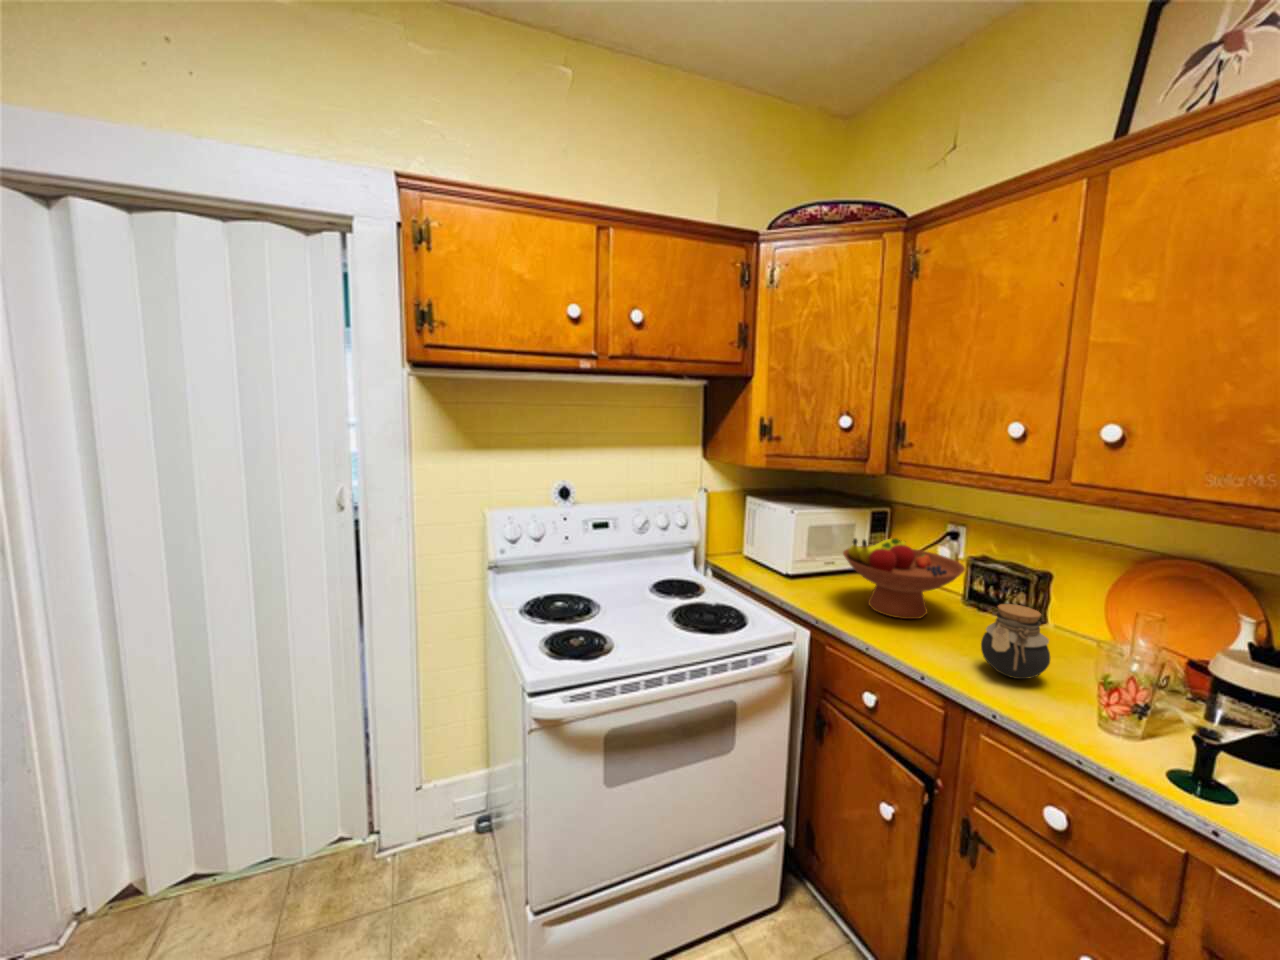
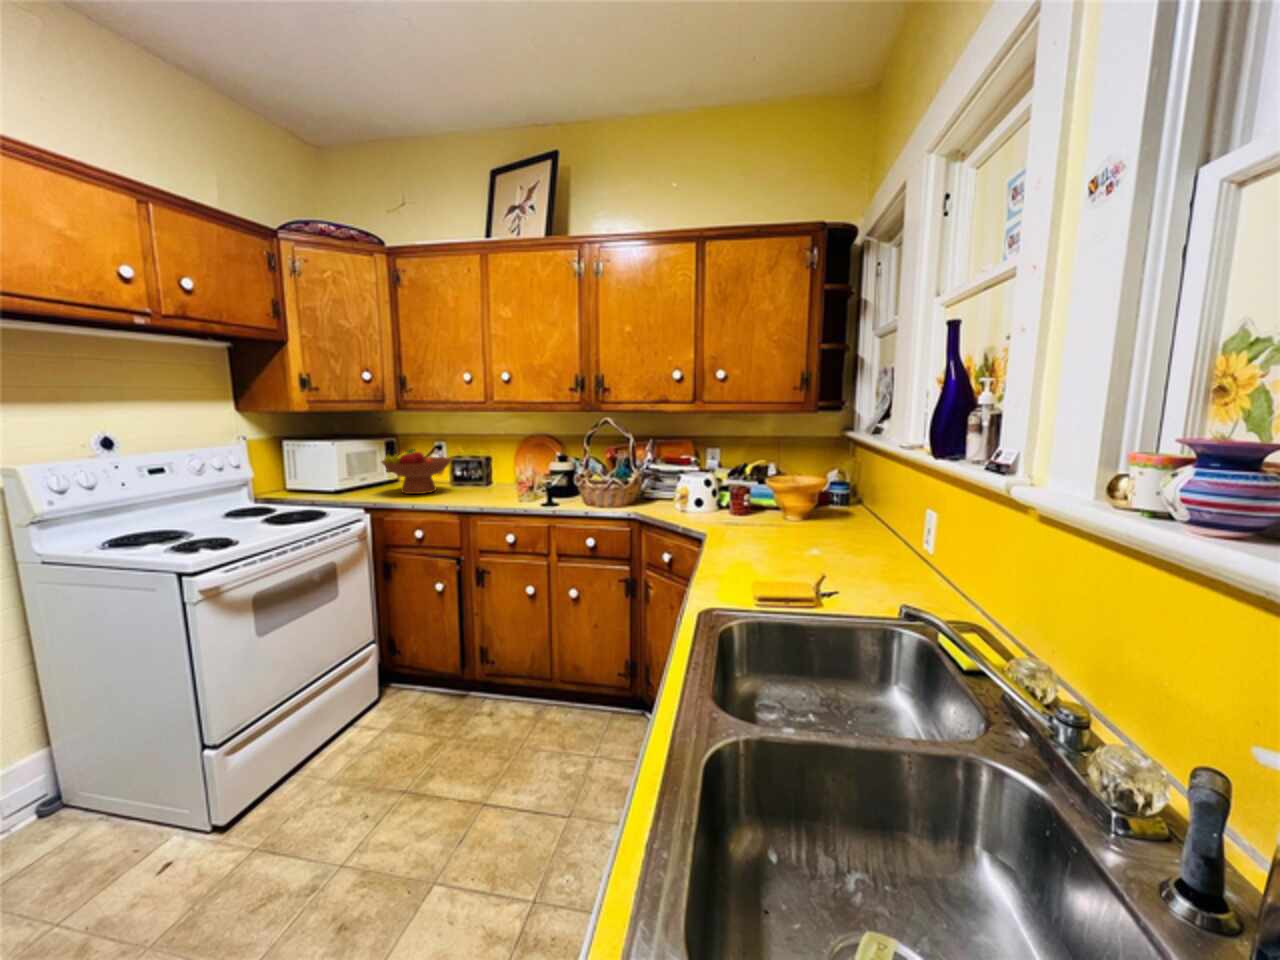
jar: present [981,604,1050,679] -> none [469,464,498,498]

